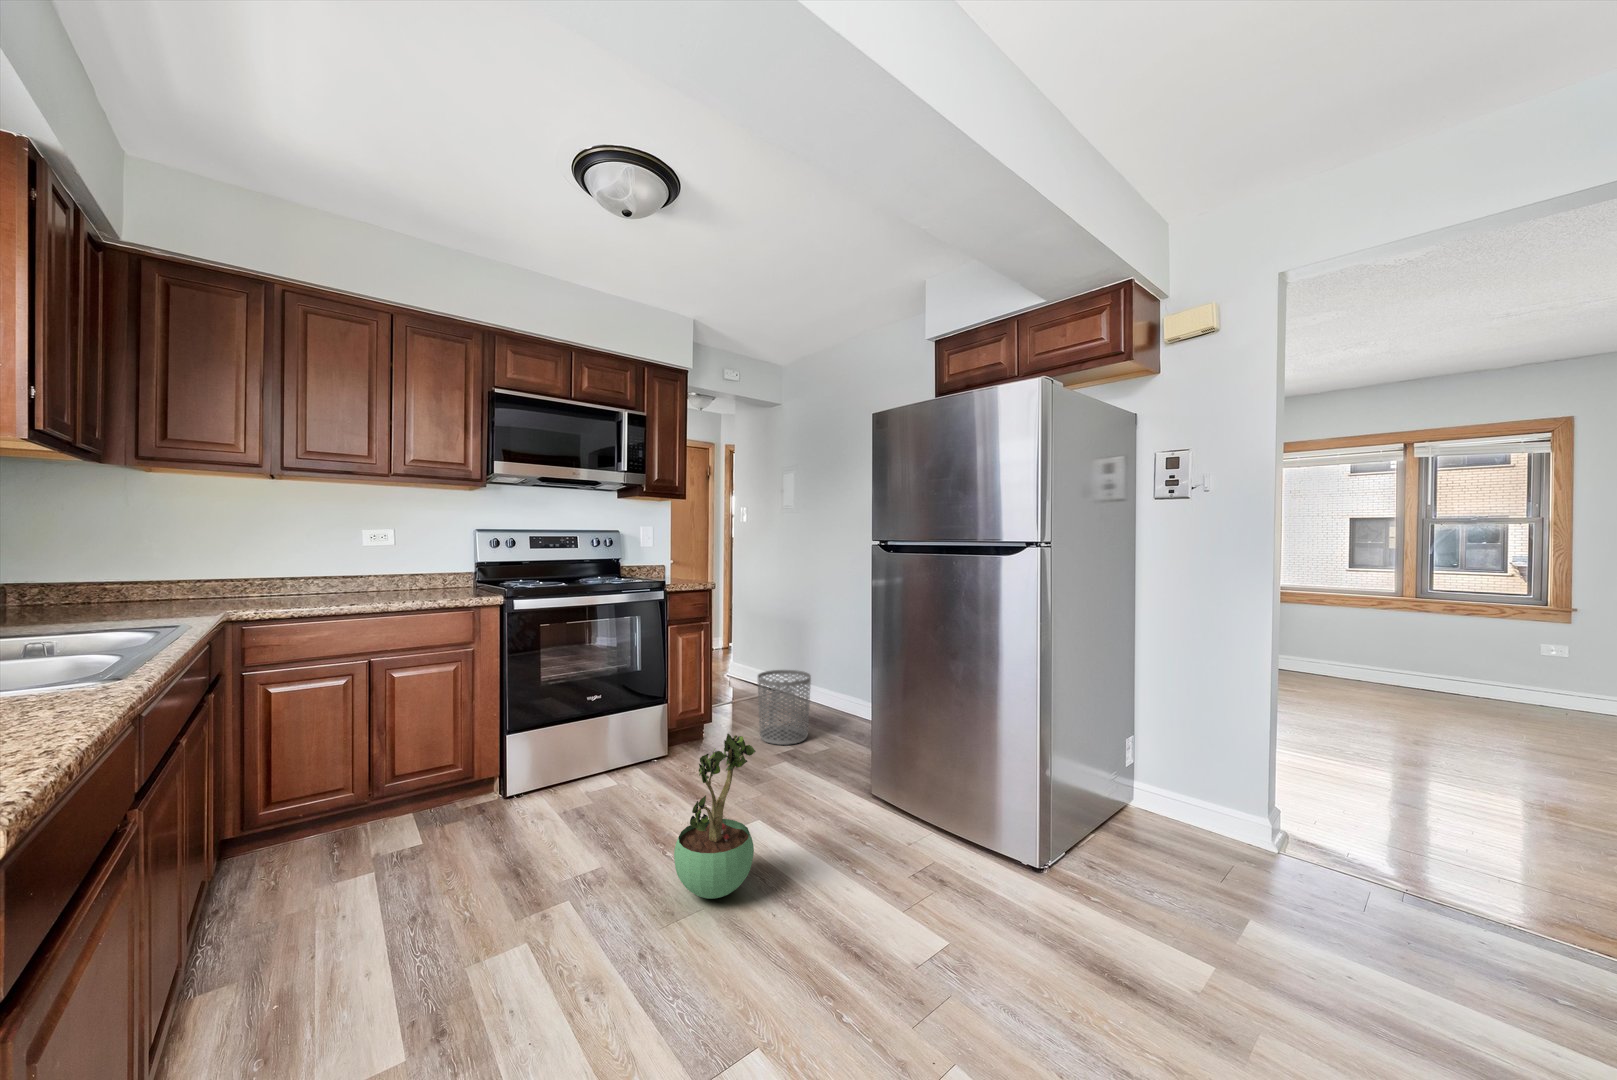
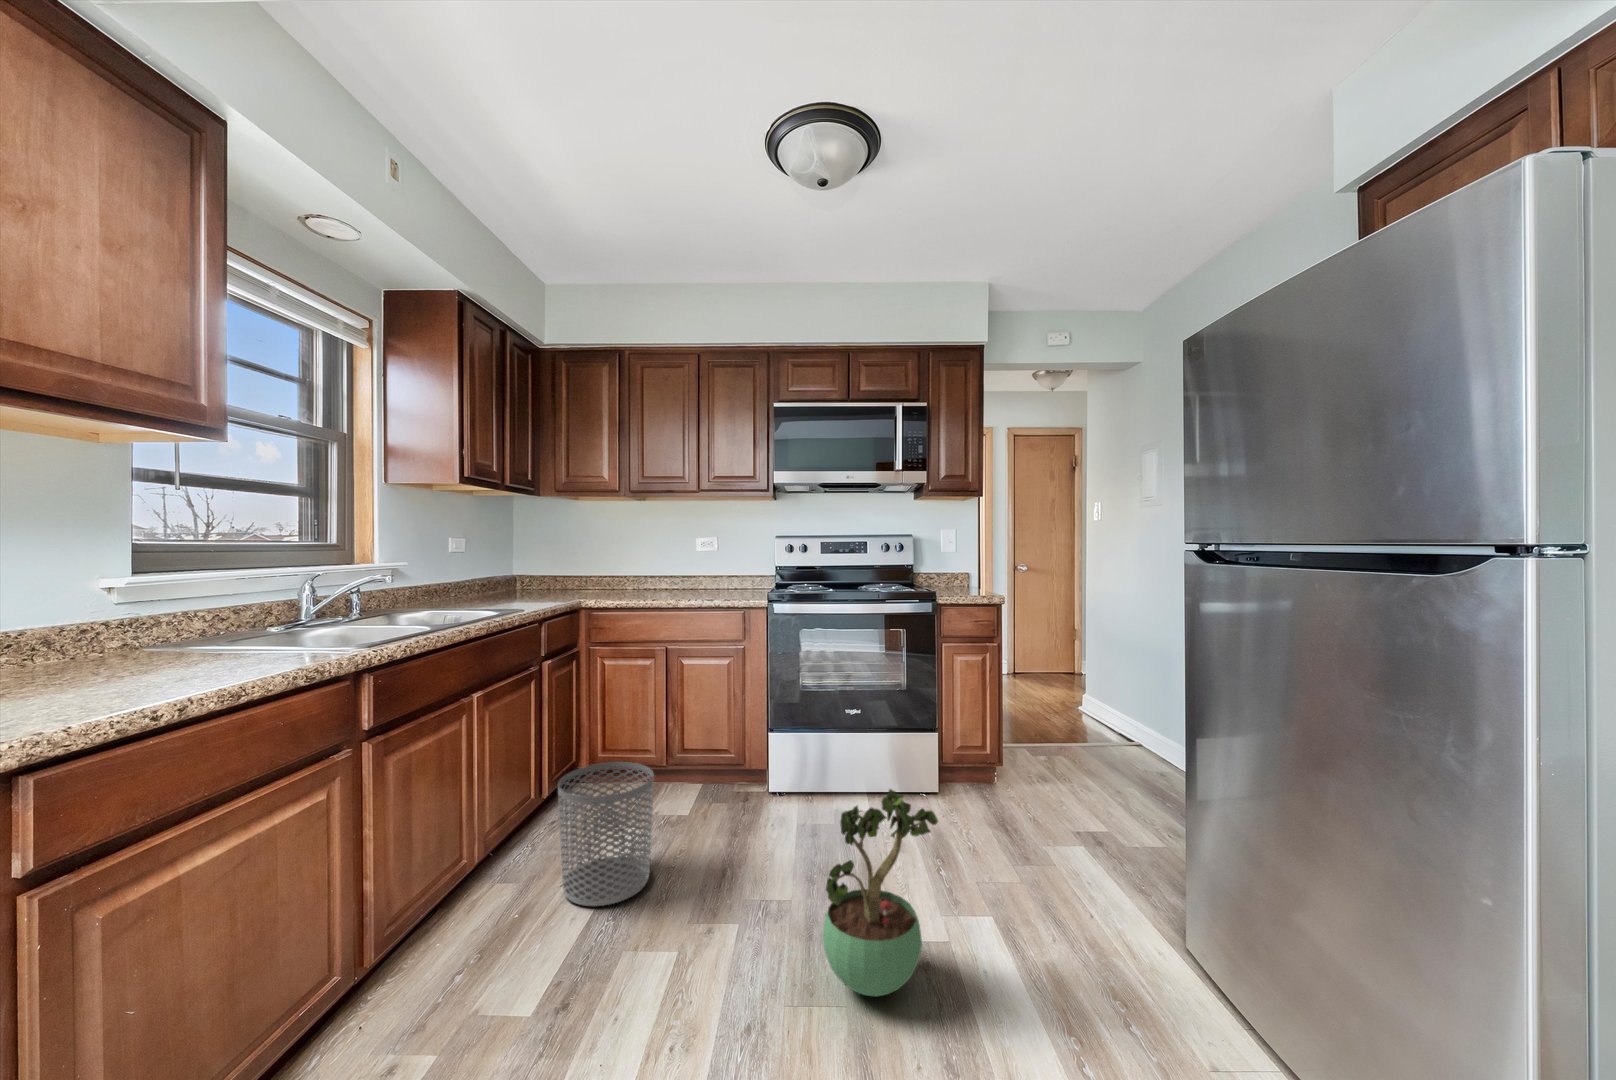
waste bin: present [758,670,811,745] -> present [558,762,654,906]

